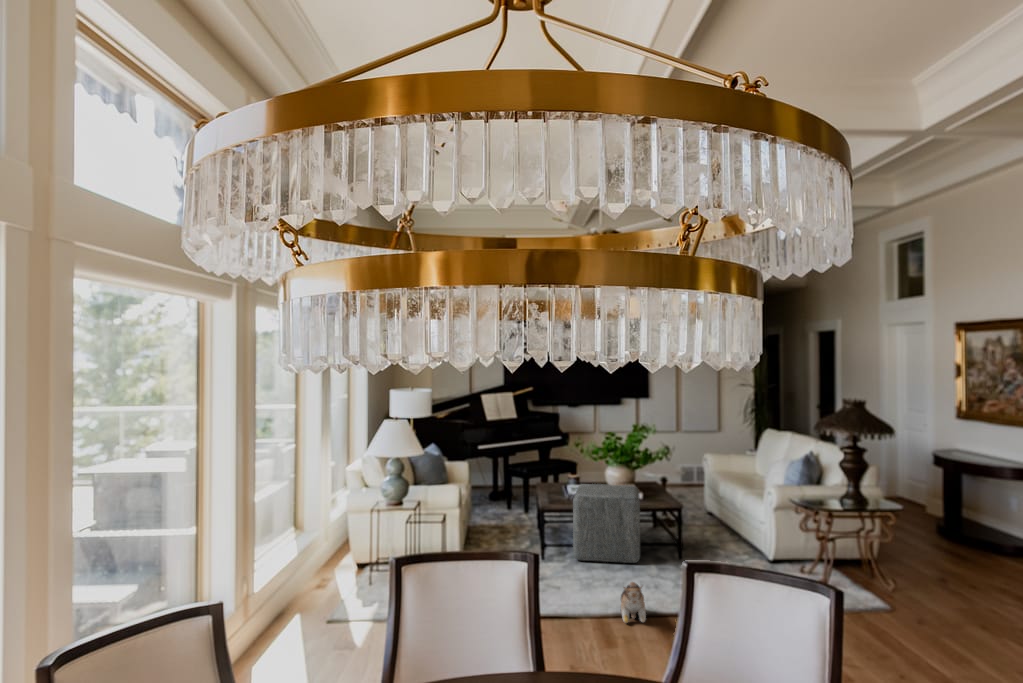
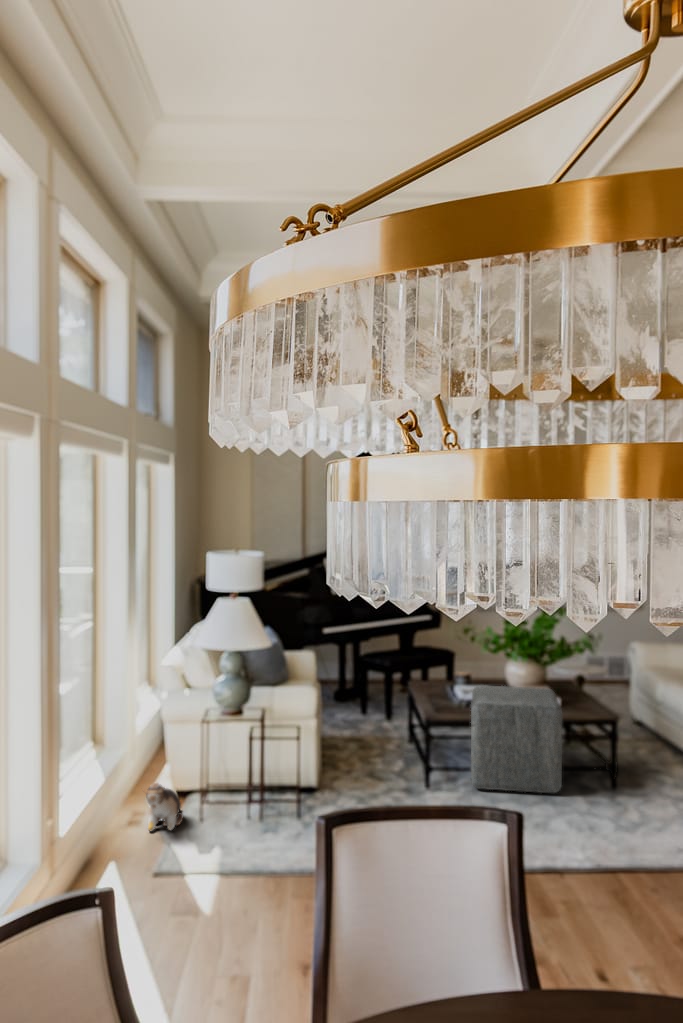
plush toy: present [621,582,646,623] -> present [146,783,183,831]

